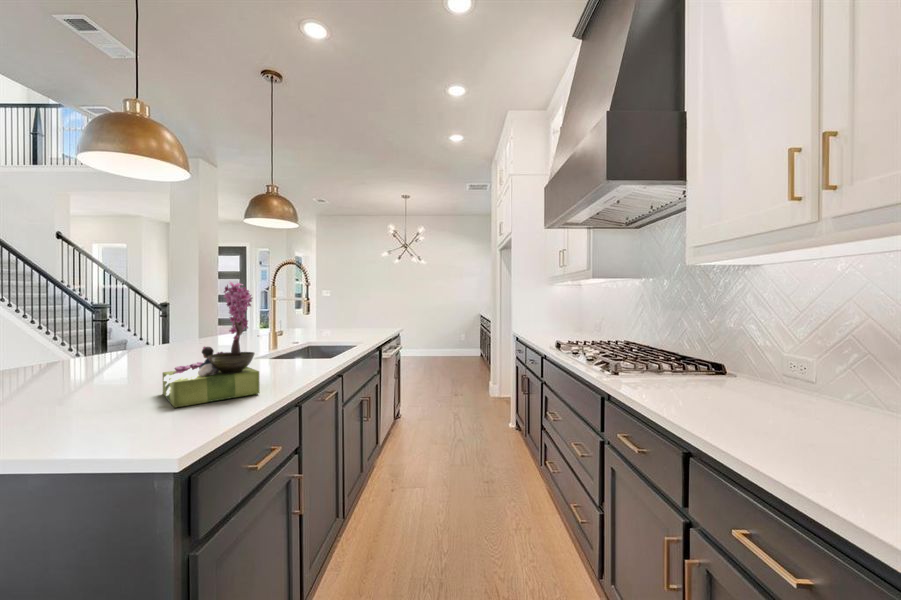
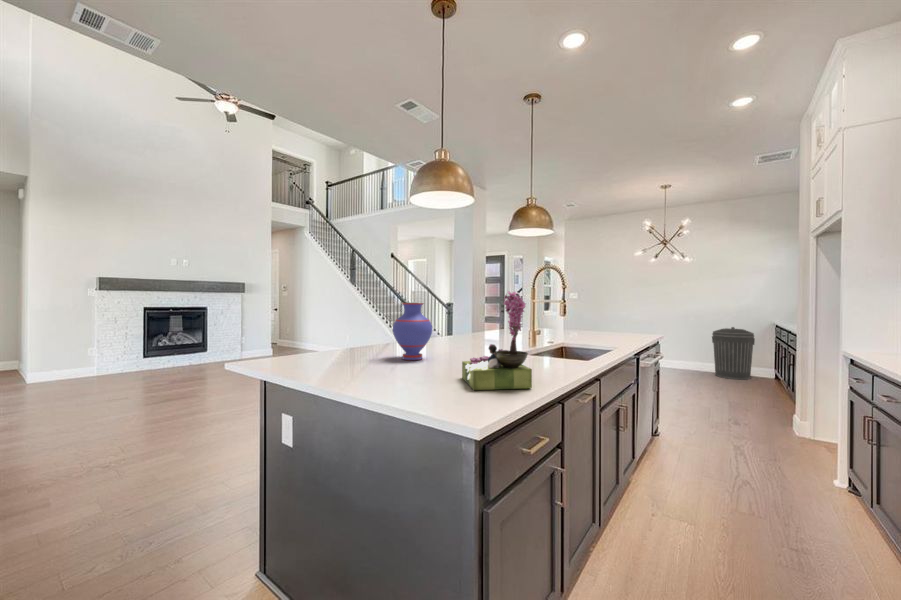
vase: none [46,301,123,381] -> present [393,303,432,360]
trash can: none [437,320,464,361] -> present [712,327,755,379]

